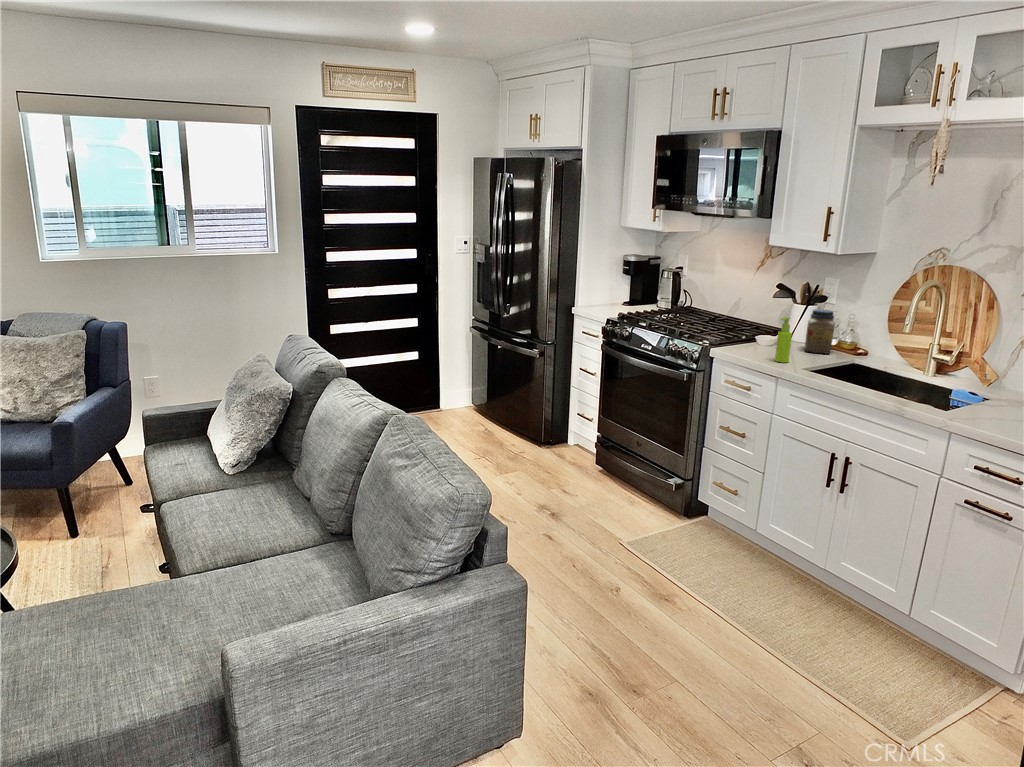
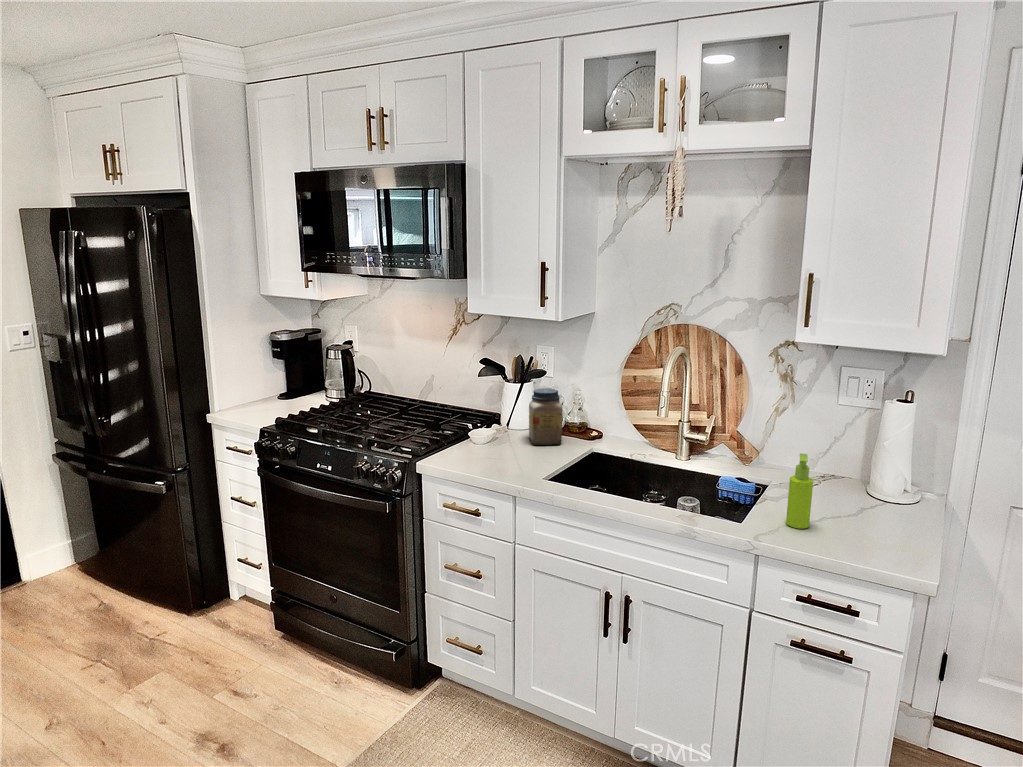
soap dispenser: present [775,317,792,363] -> present [786,453,813,529]

